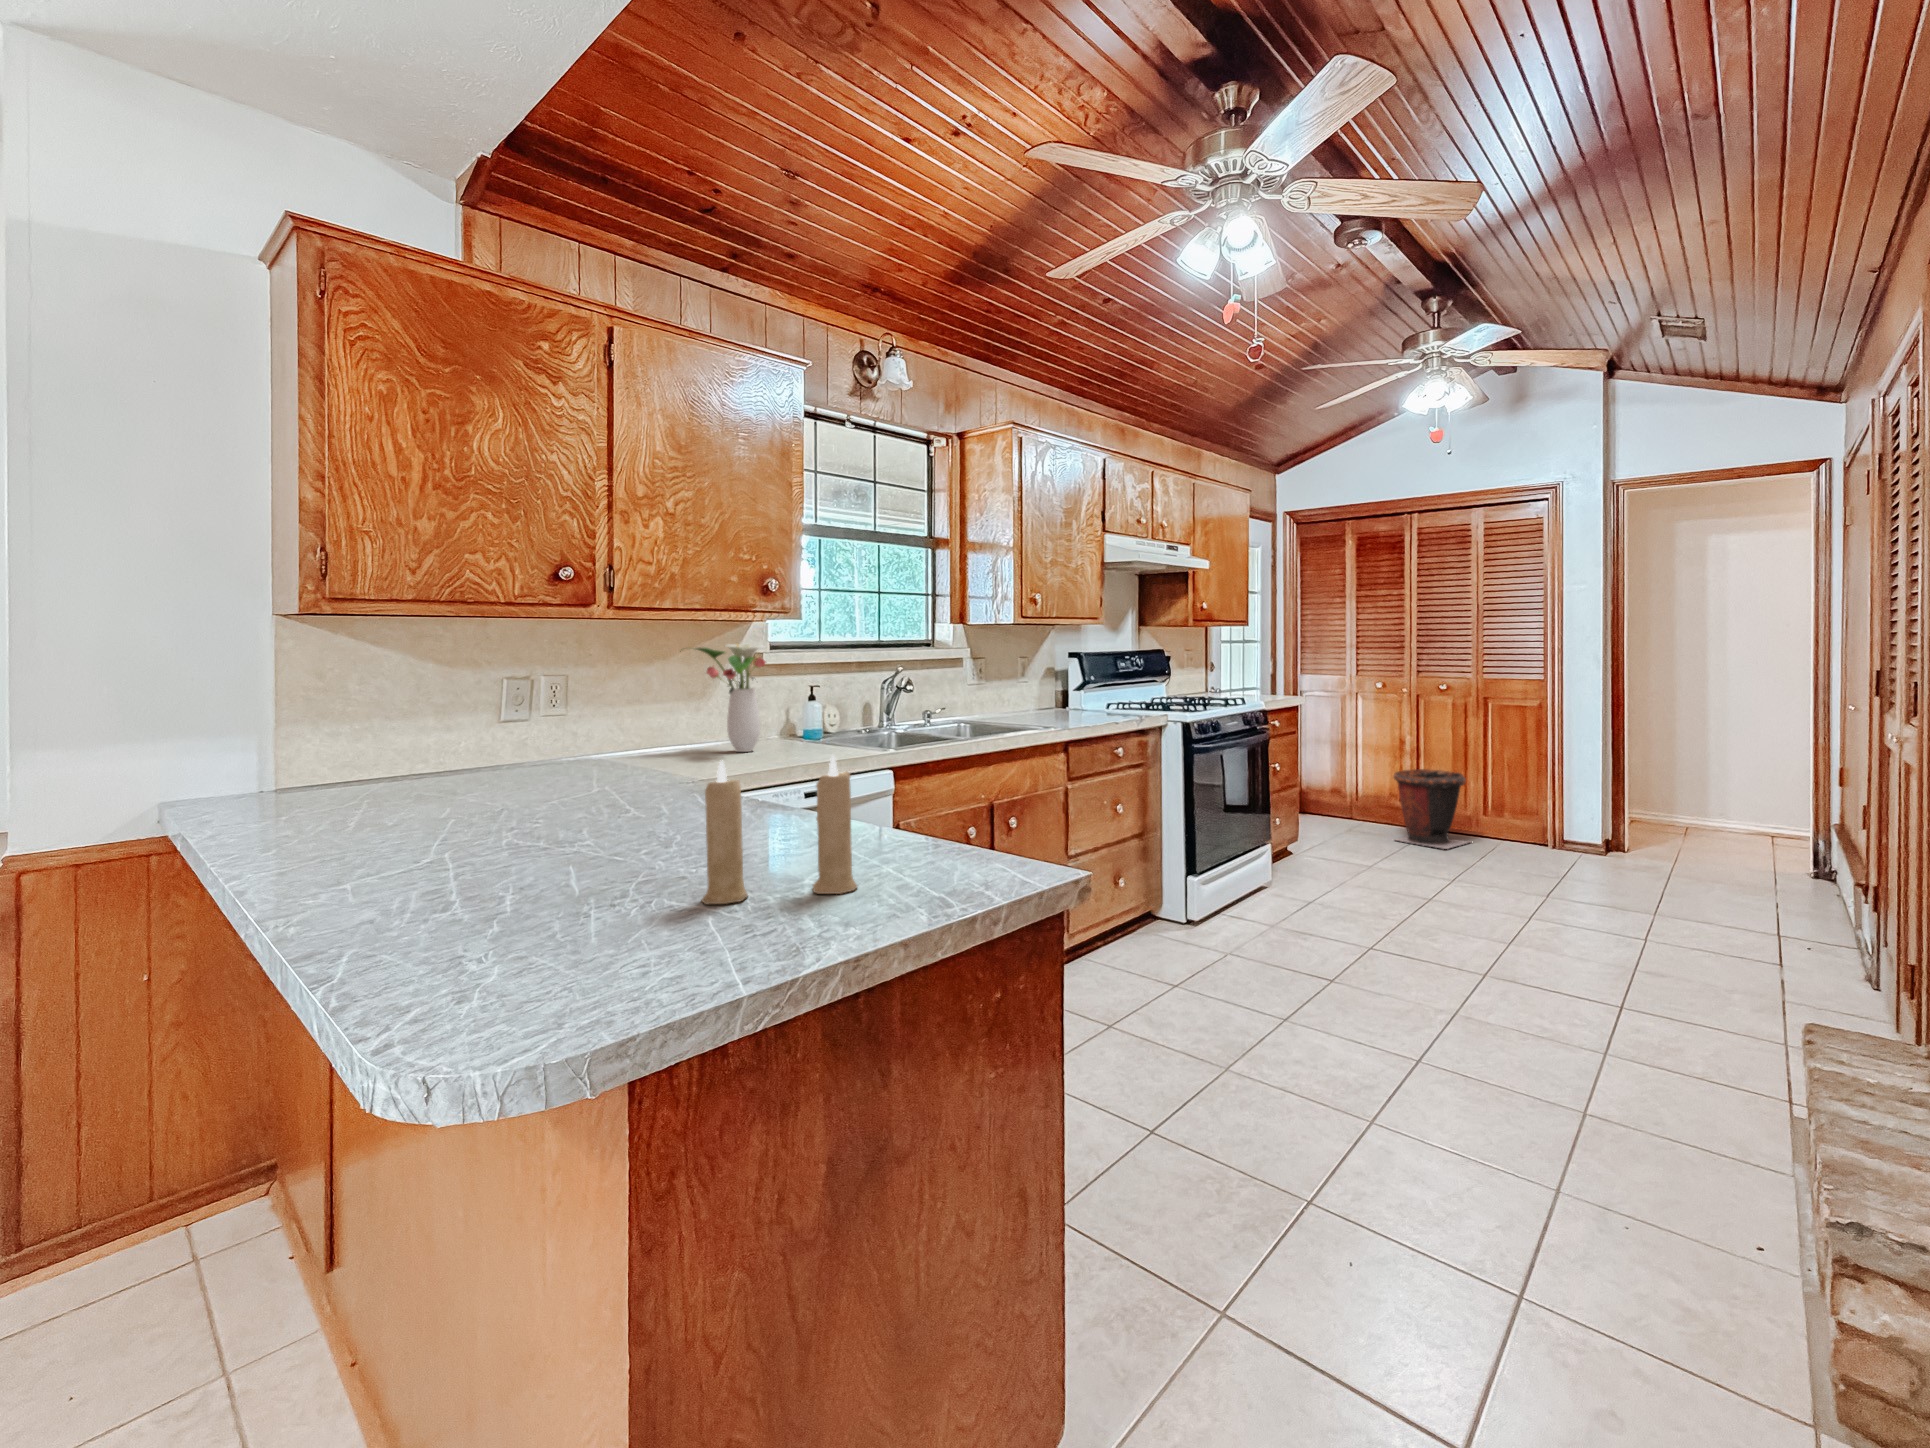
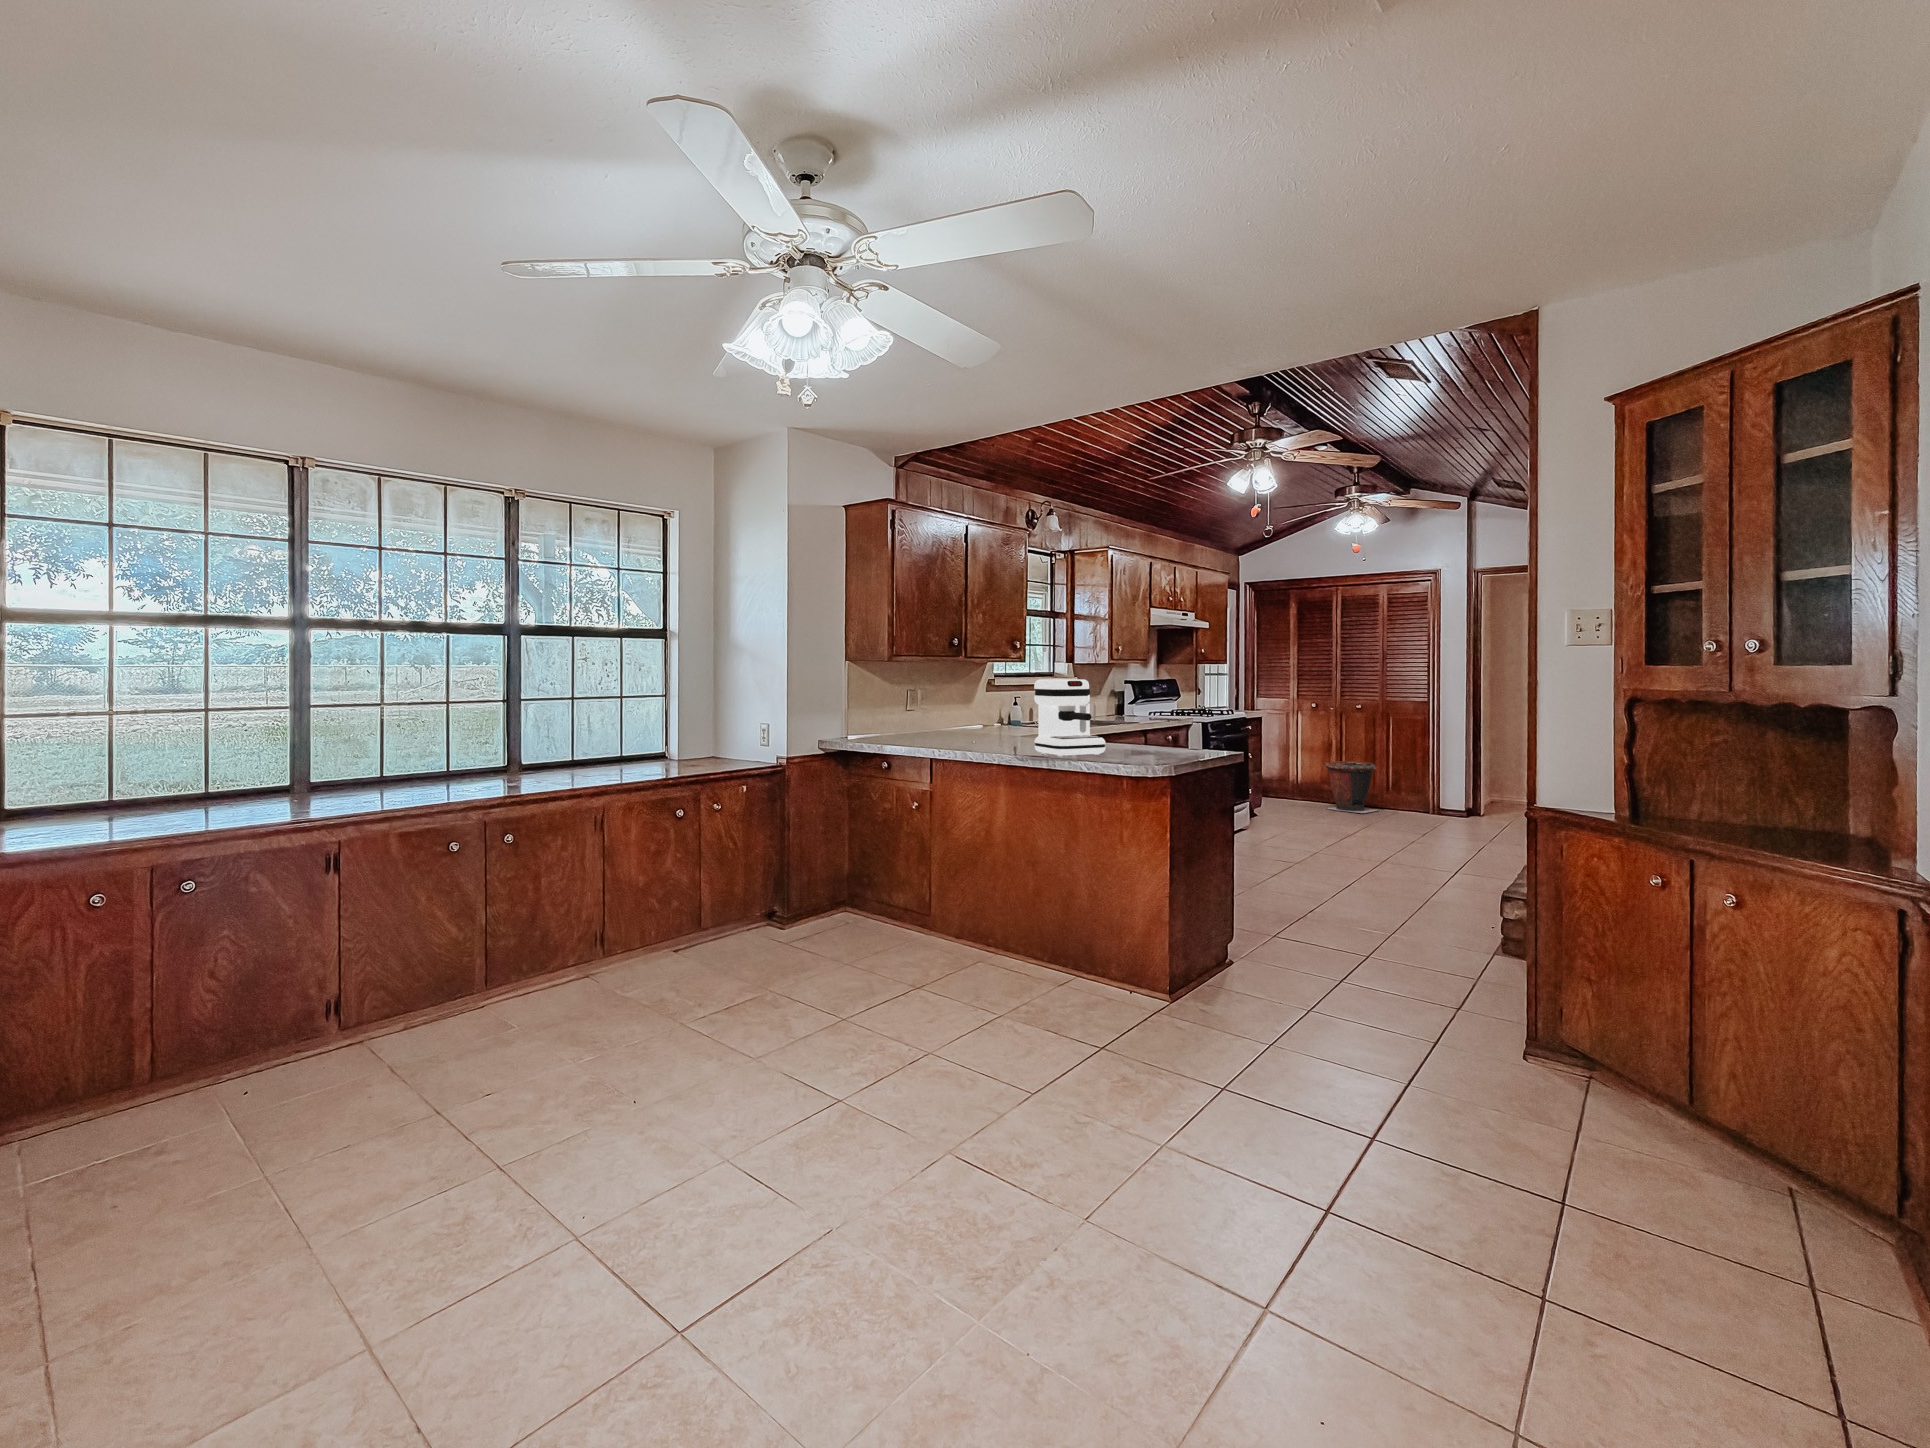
flower arrangement: present [680,644,766,752] -> none [968,674,1013,731]
coffee maker: none [398,649,623,901] -> present [1034,679,1105,757]
candle: present [702,756,857,904] -> none [1144,712,1189,757]

